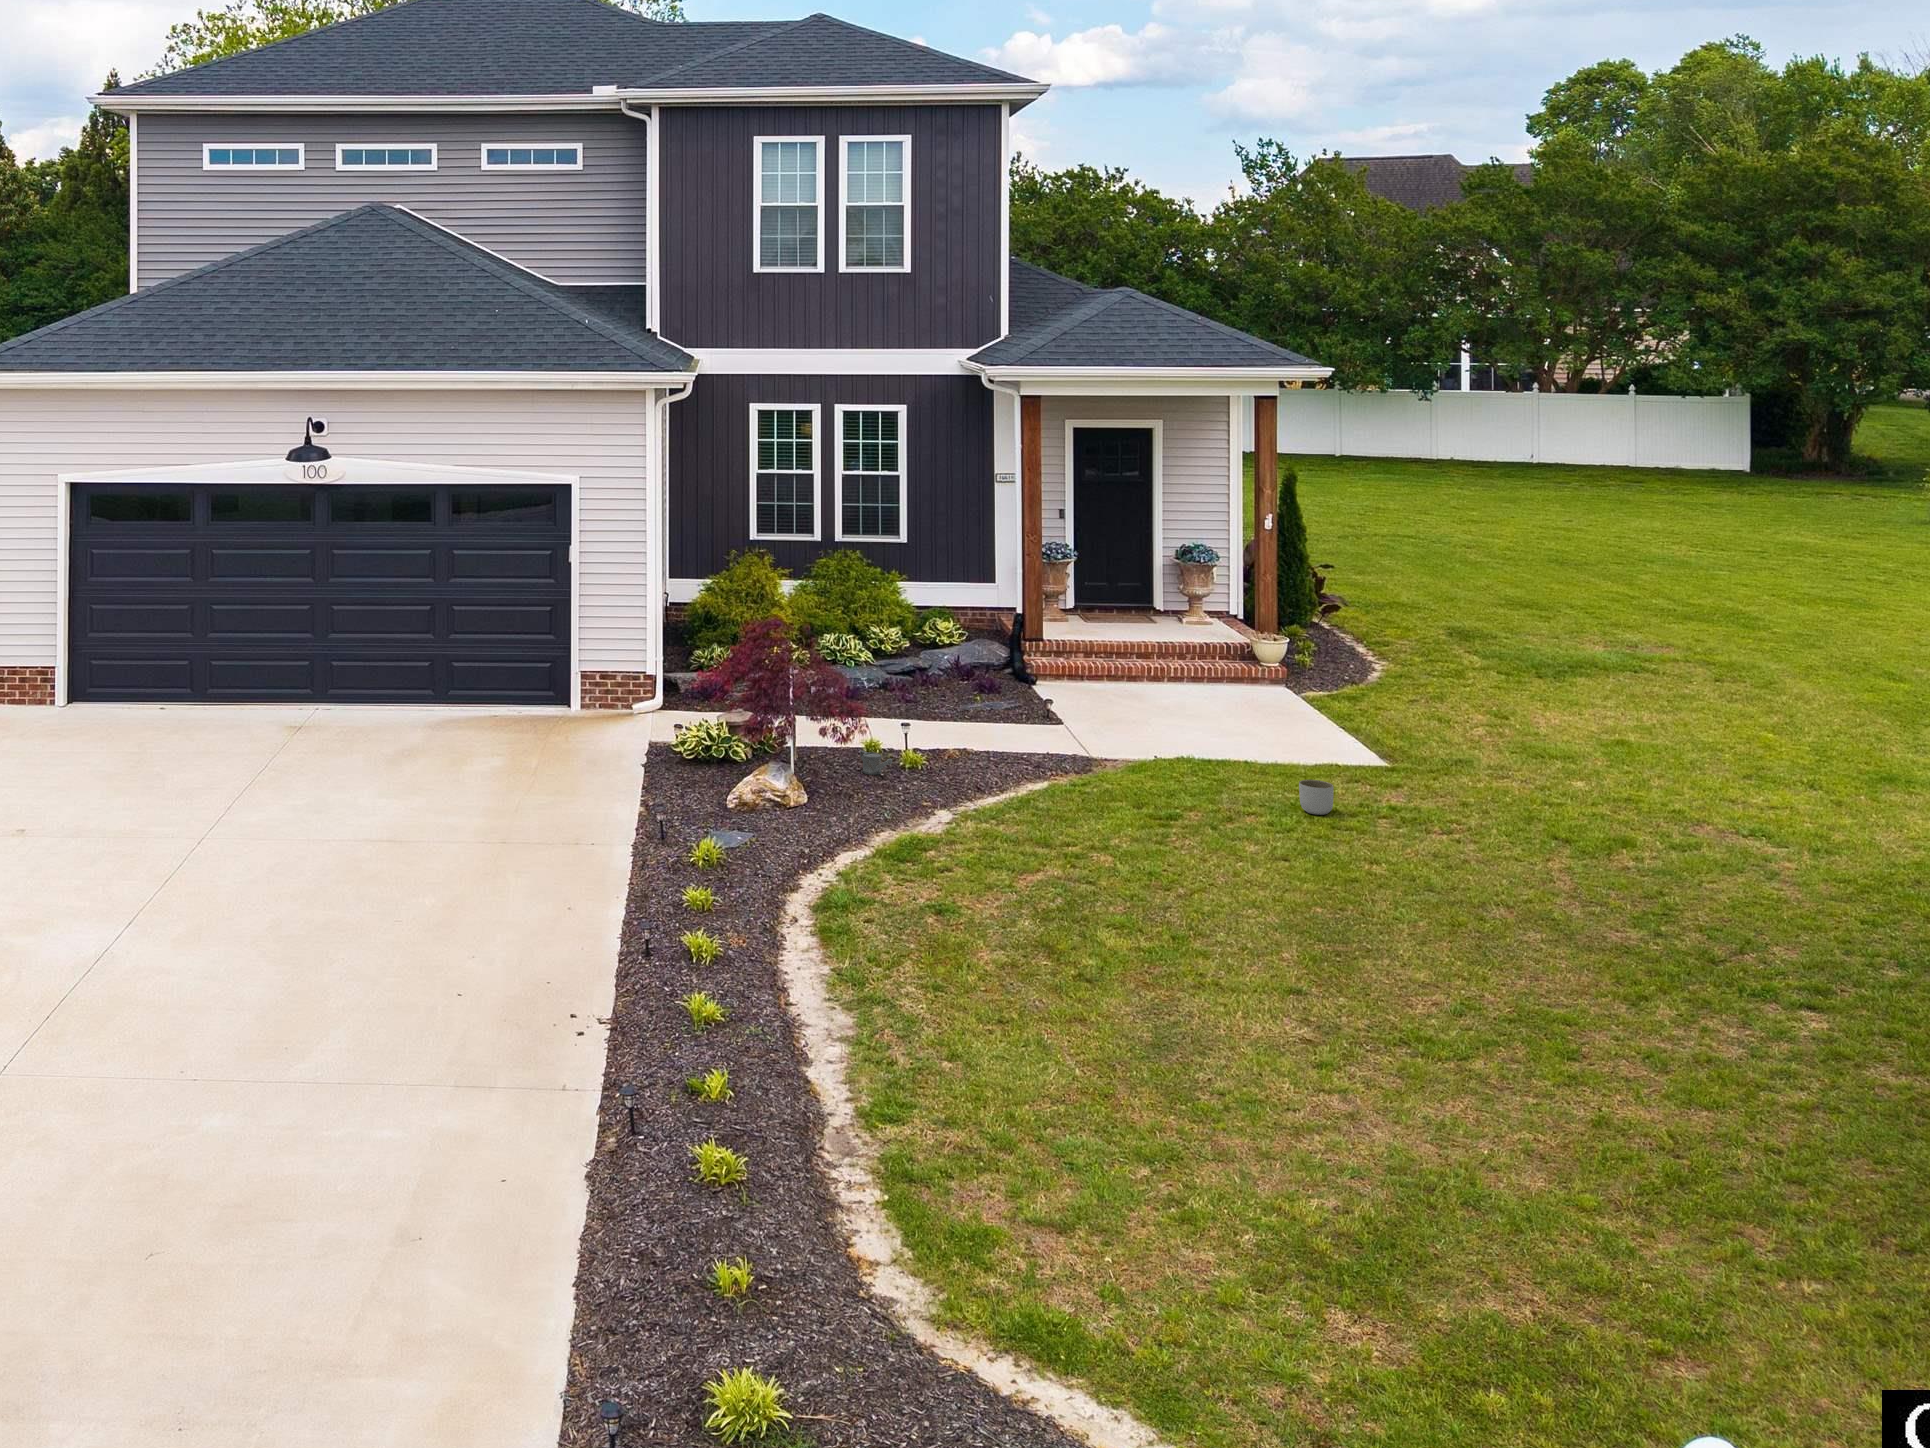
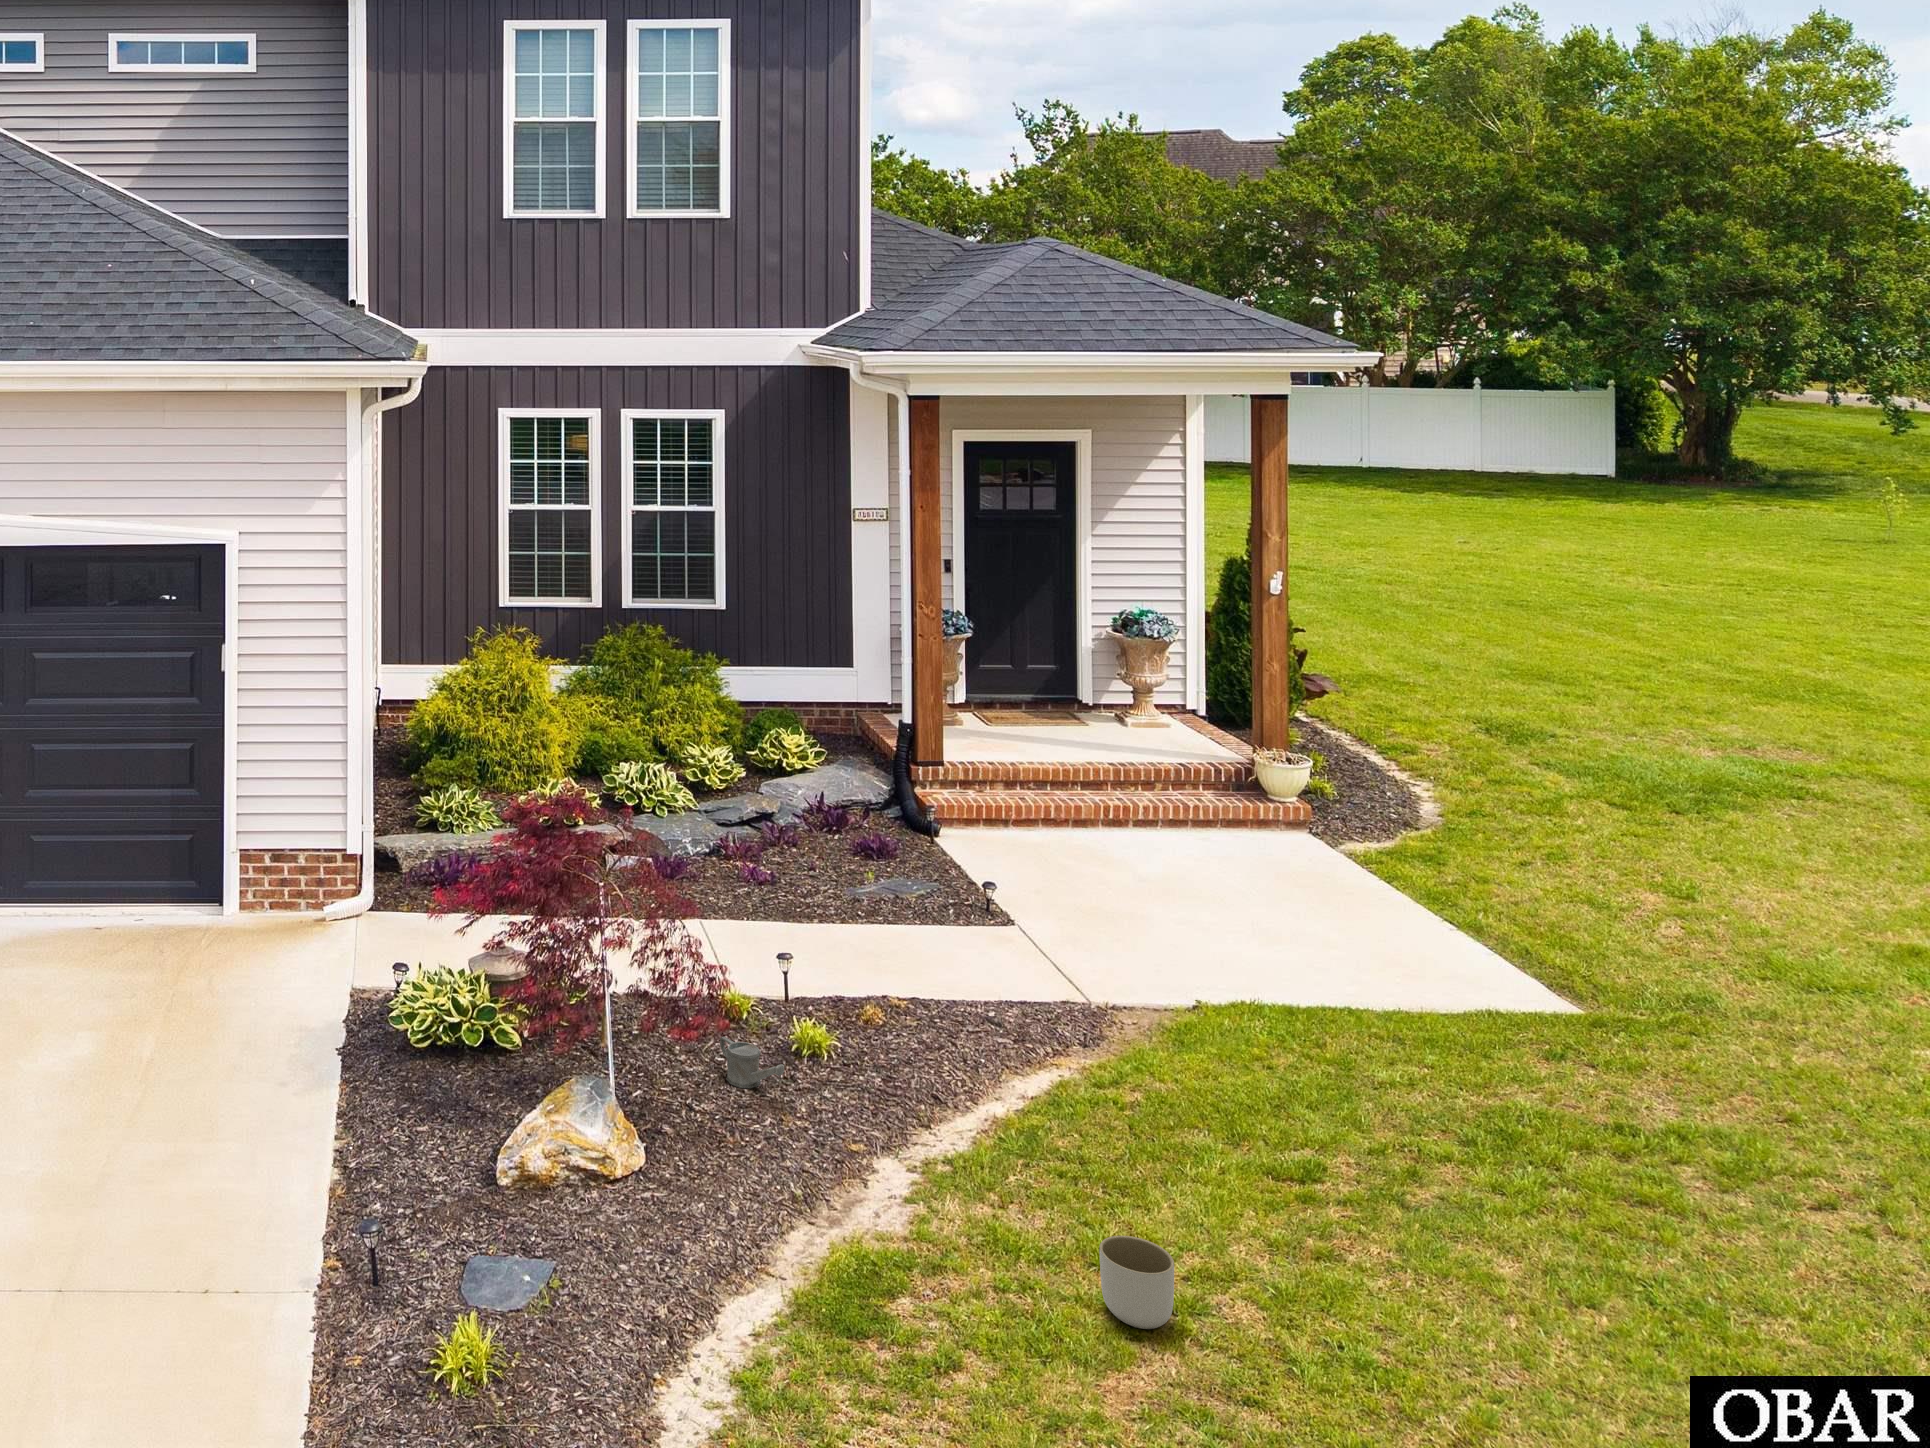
planter: present [1299,780,1333,815] -> present [1100,1236,1174,1329]

